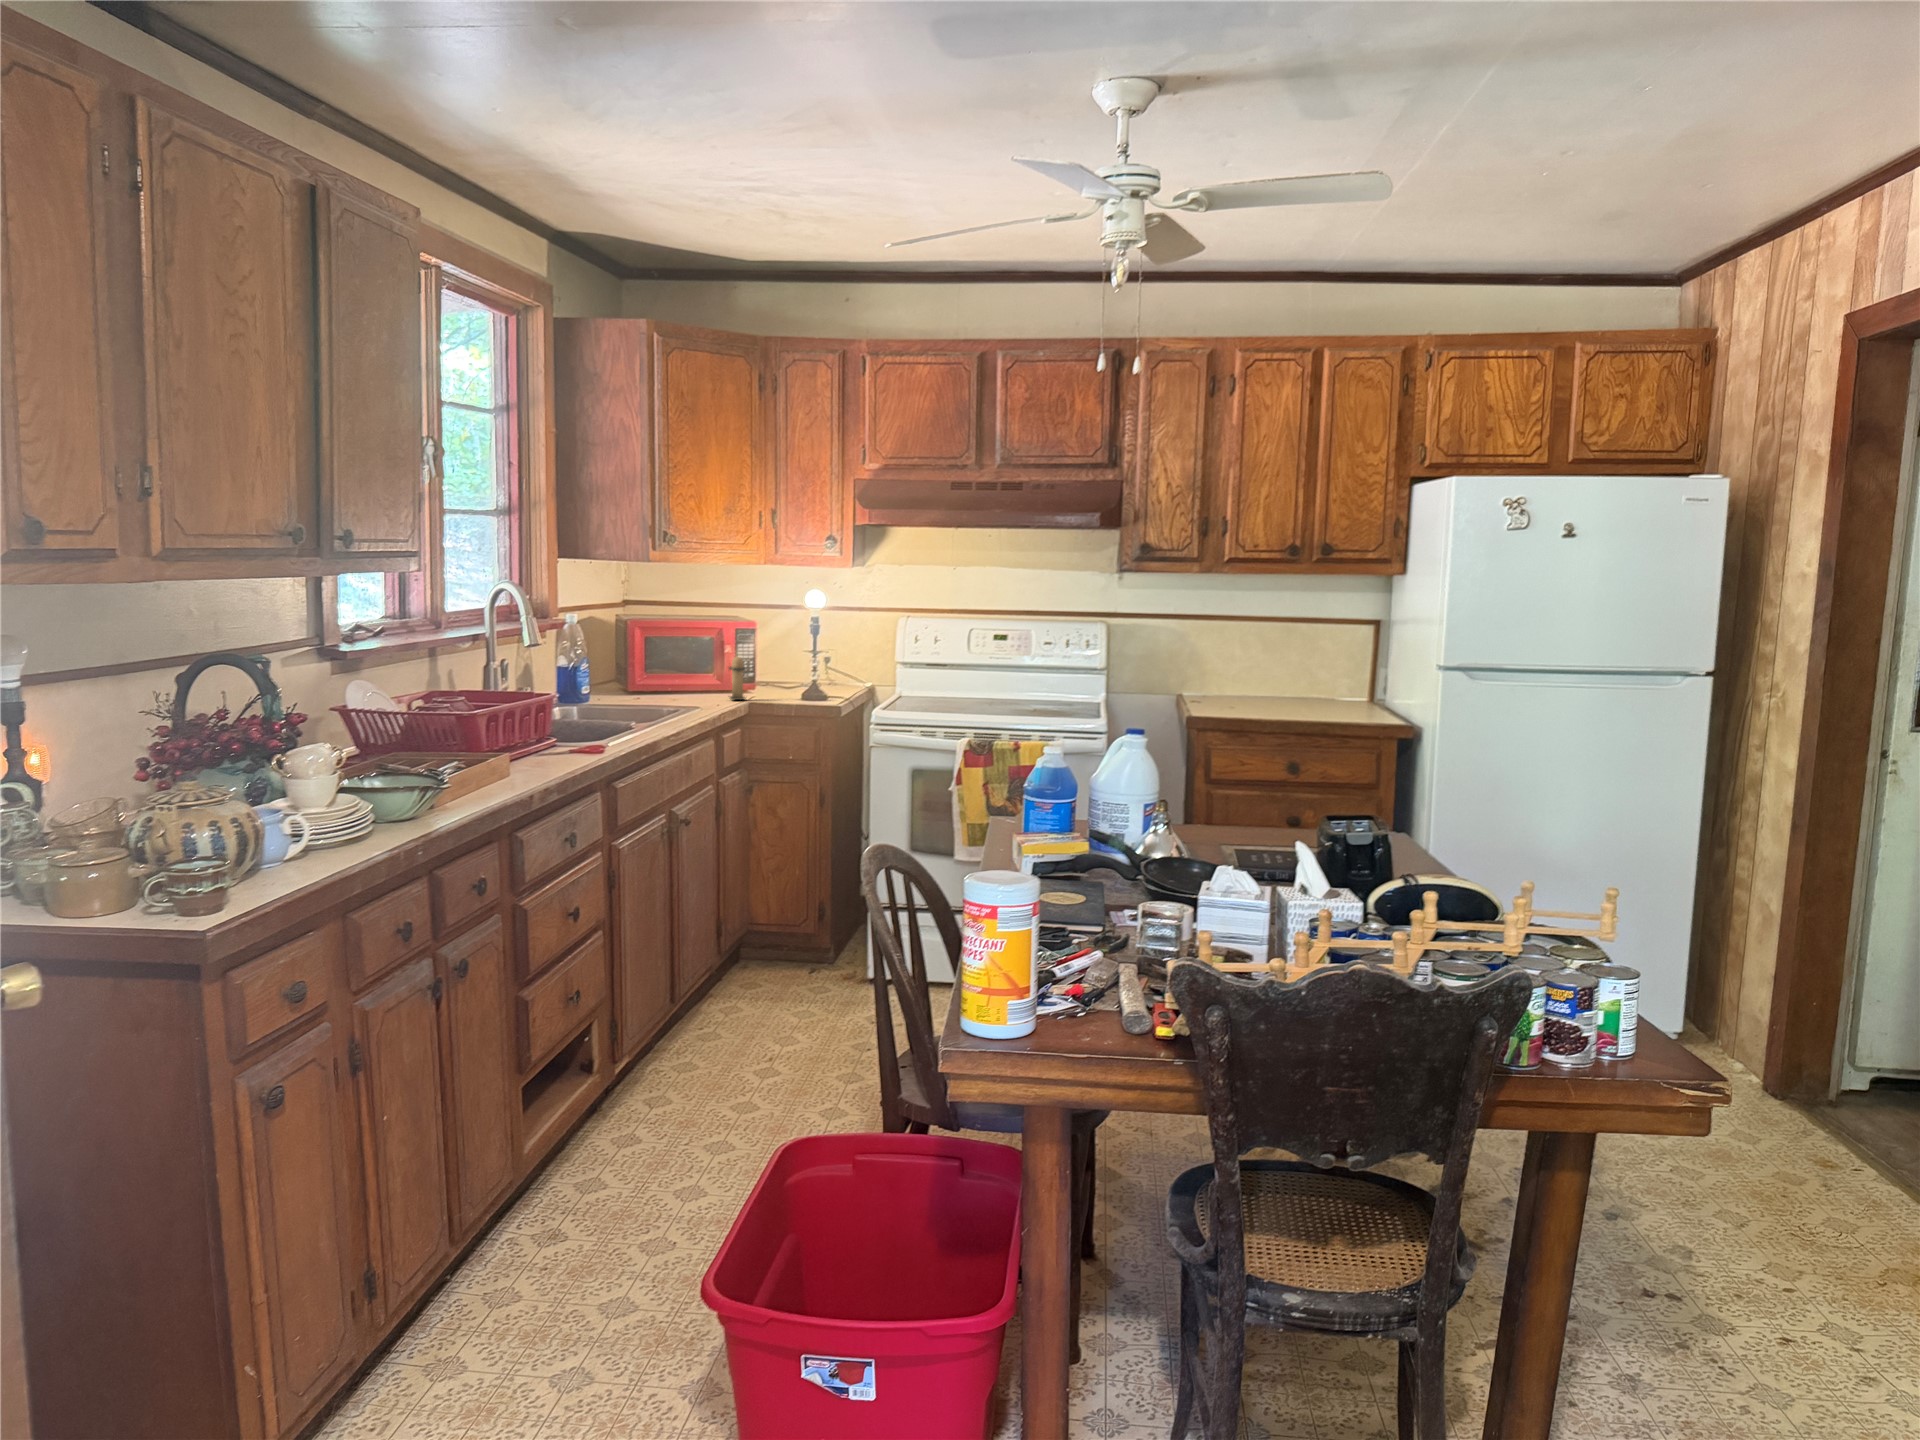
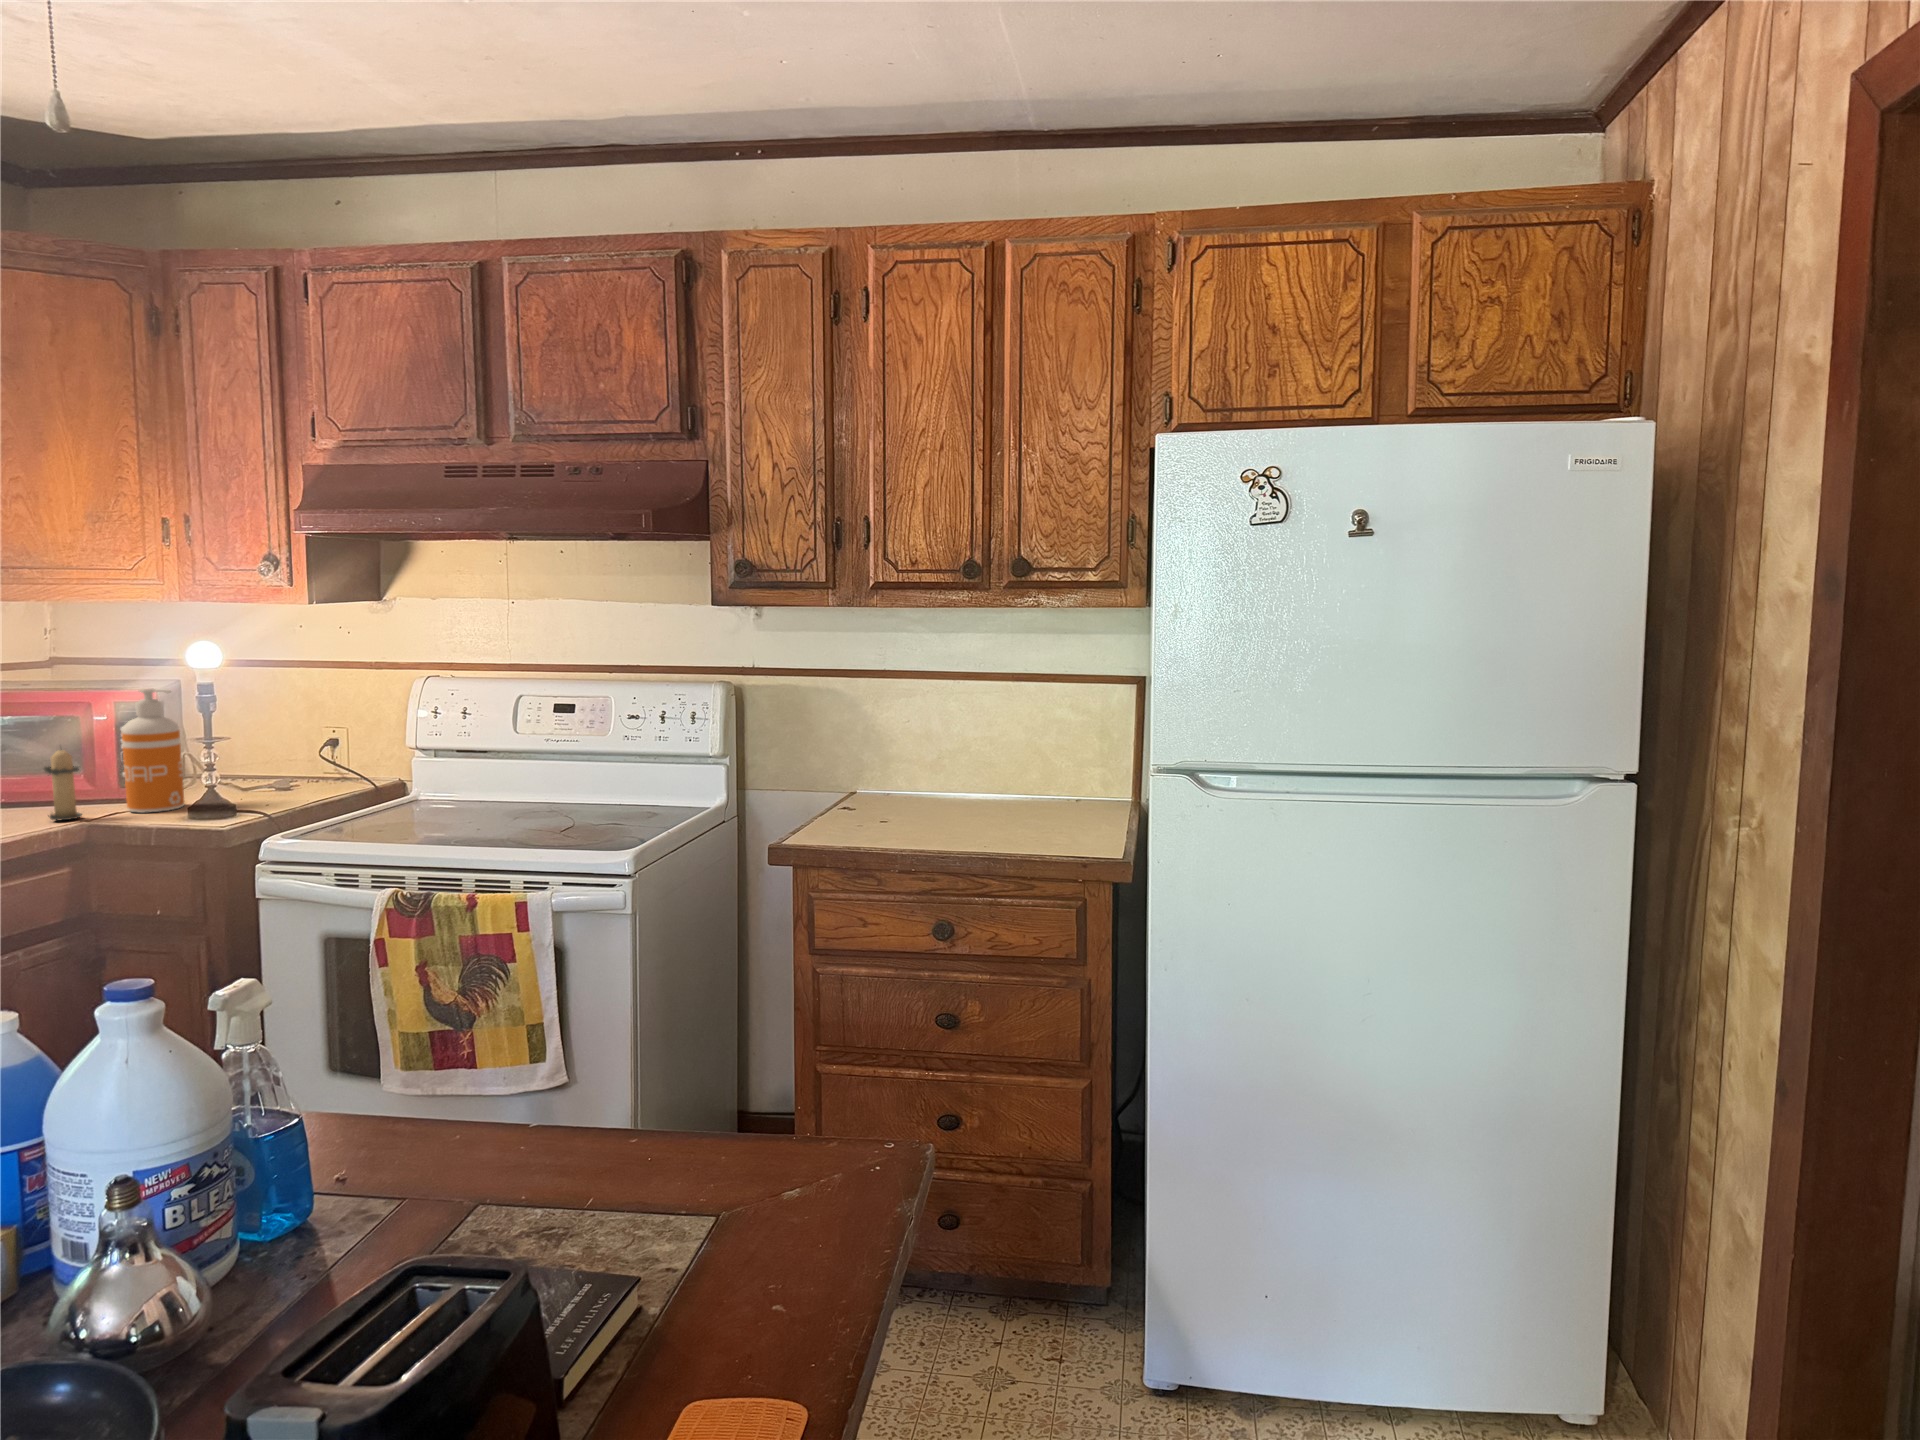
soap dispenser: none [762,620,793,697] -> present [122,688,185,813]

